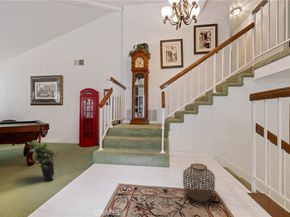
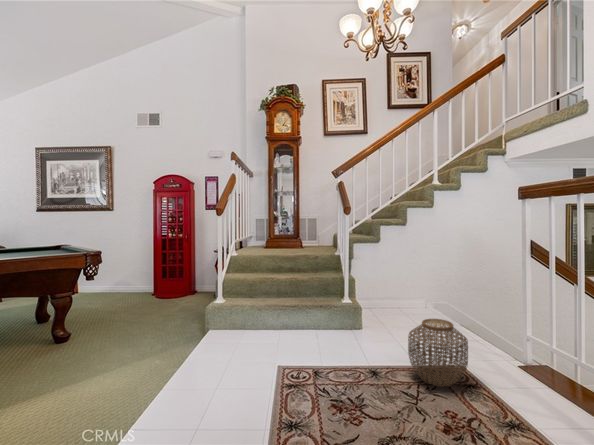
potted plant: present [28,140,56,181] -> none [80,284,141,370]

